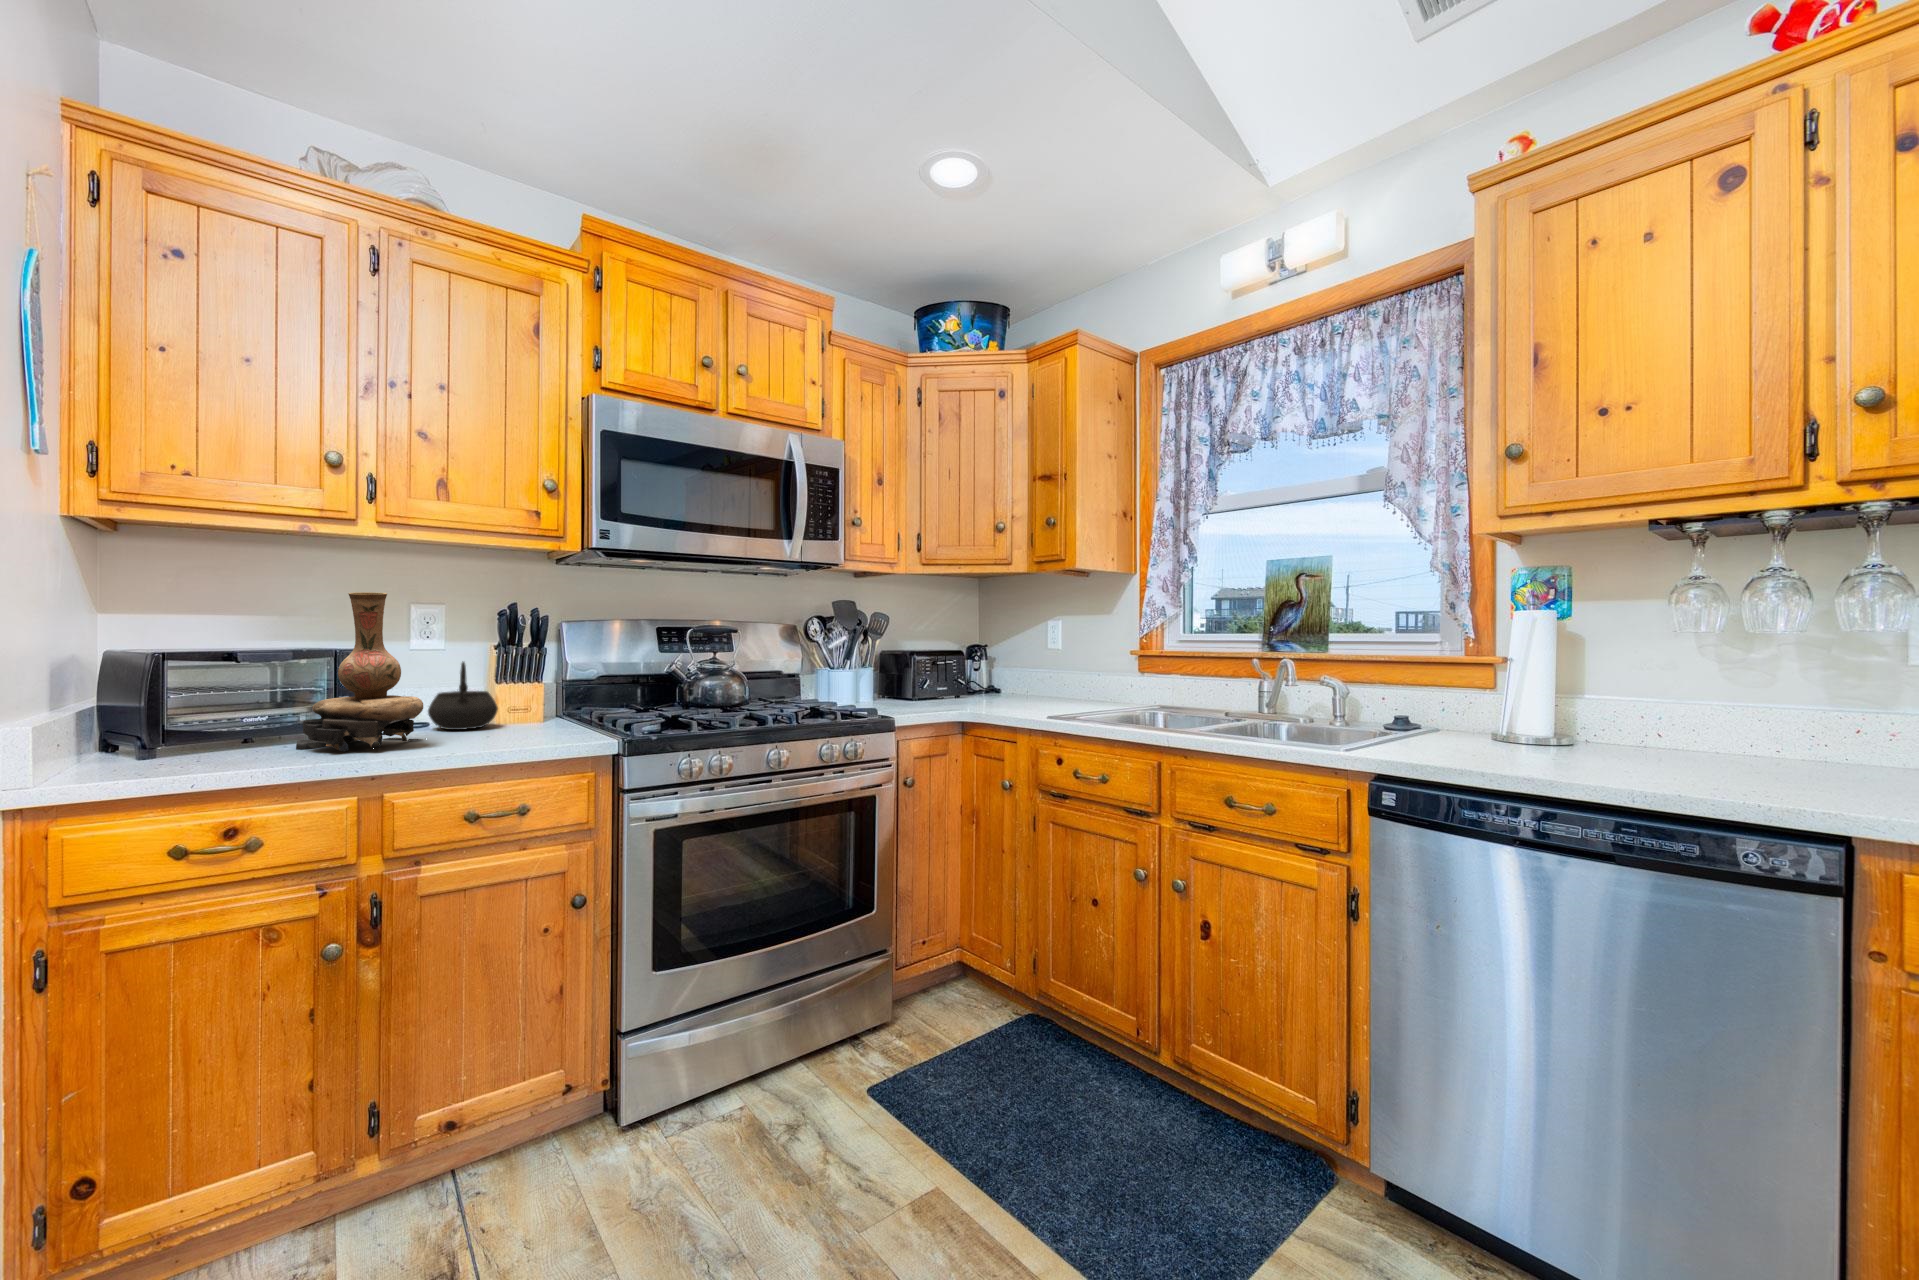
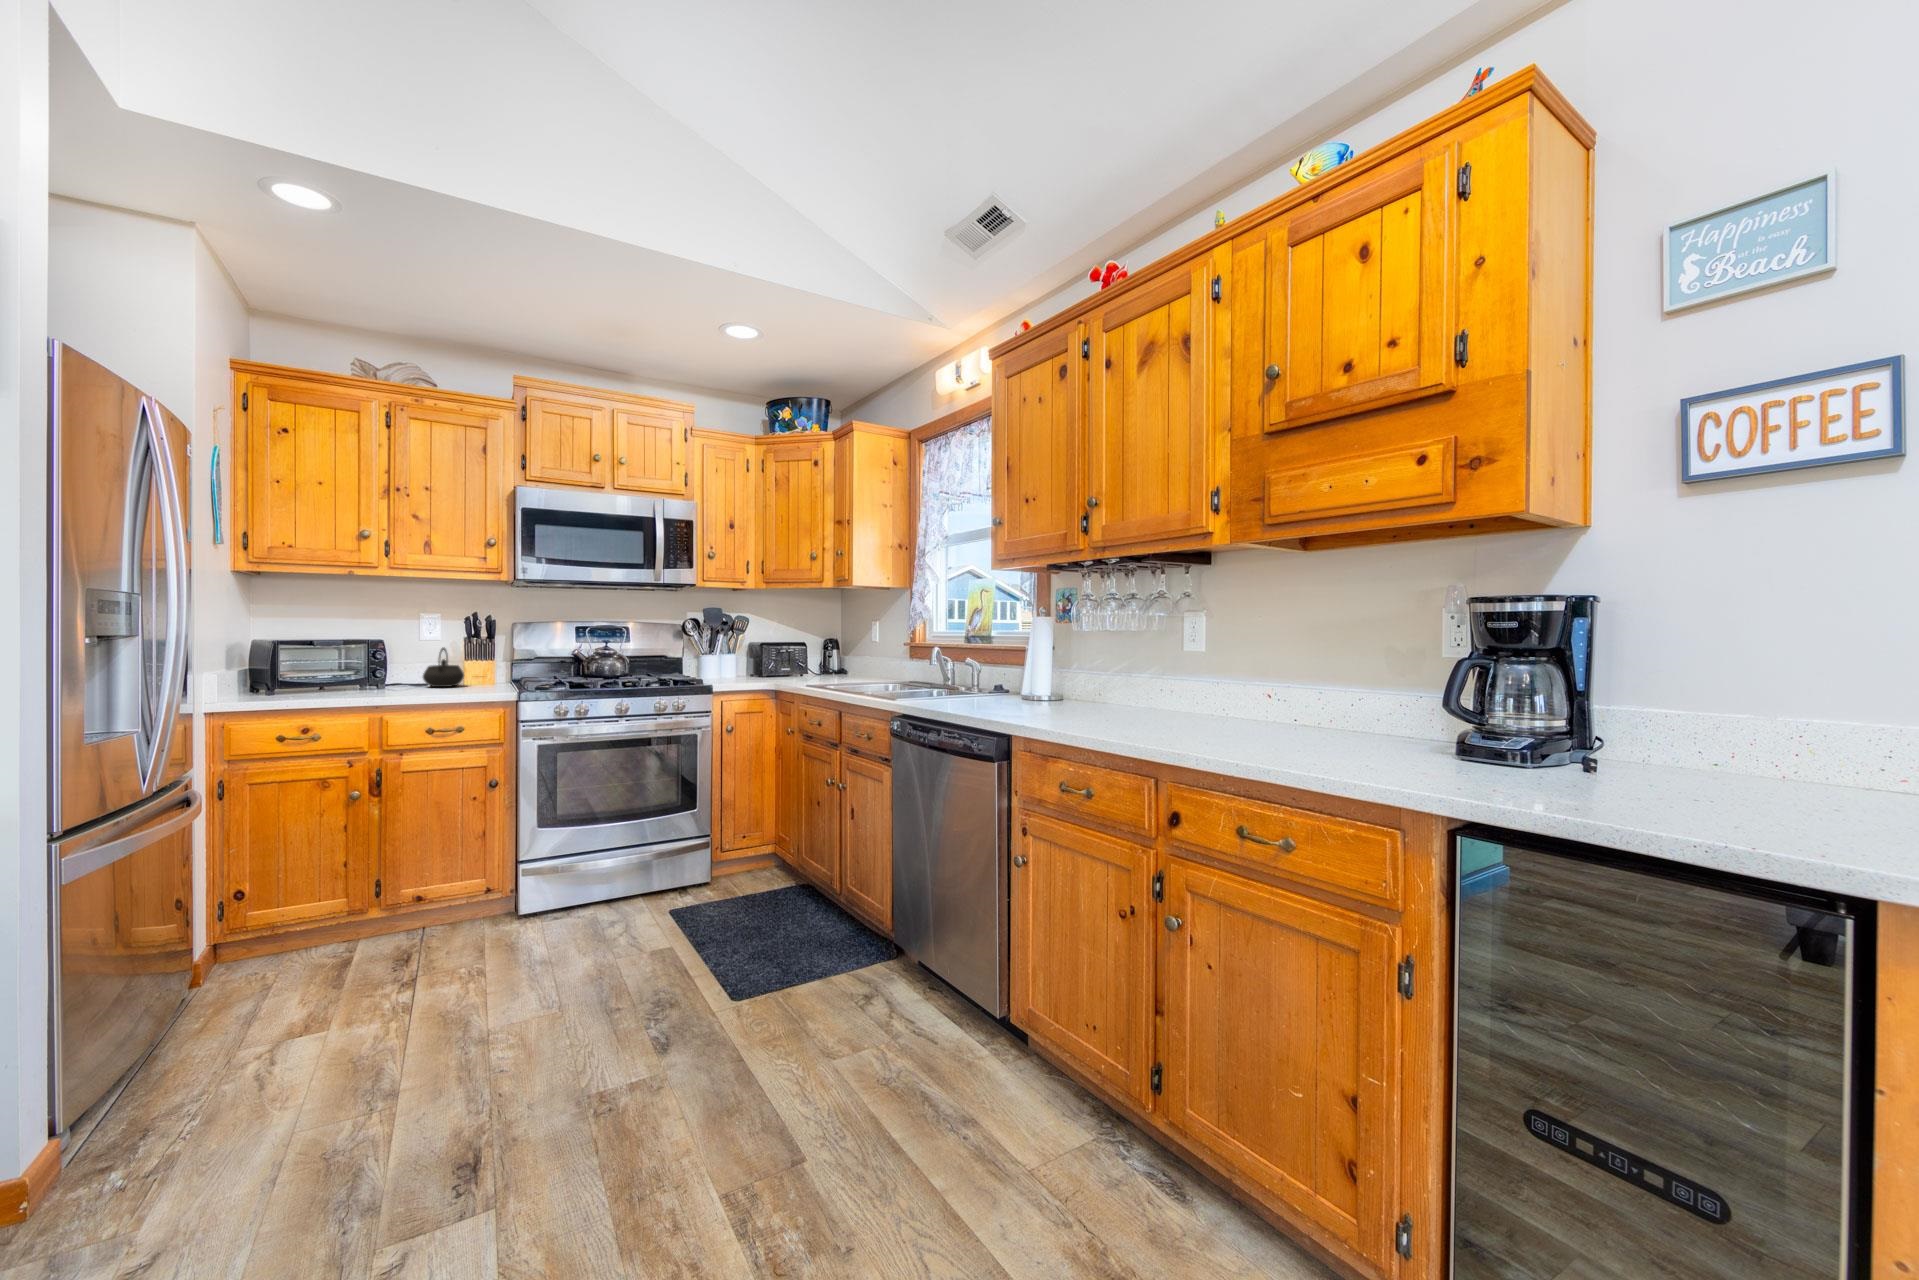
vase: present [296,592,423,751] -> none [344,609,415,694]

